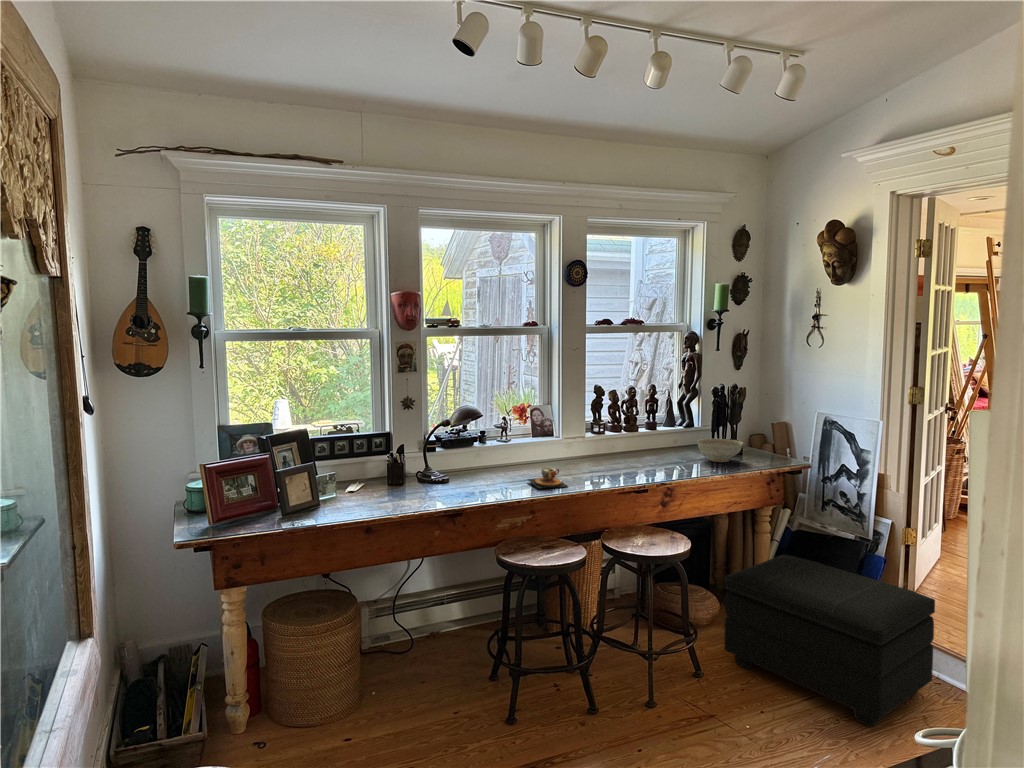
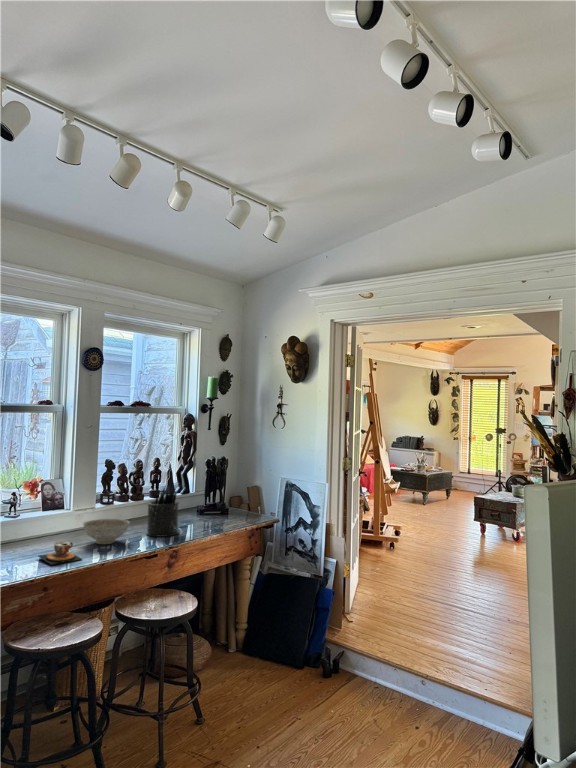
pen holder: none [638,417,675,472] -> present [146,489,179,537]
decorative bowl: present [697,439,743,462] -> present [83,519,130,544]
footstool: present [724,555,935,727] -> none [221,597,371,735]

